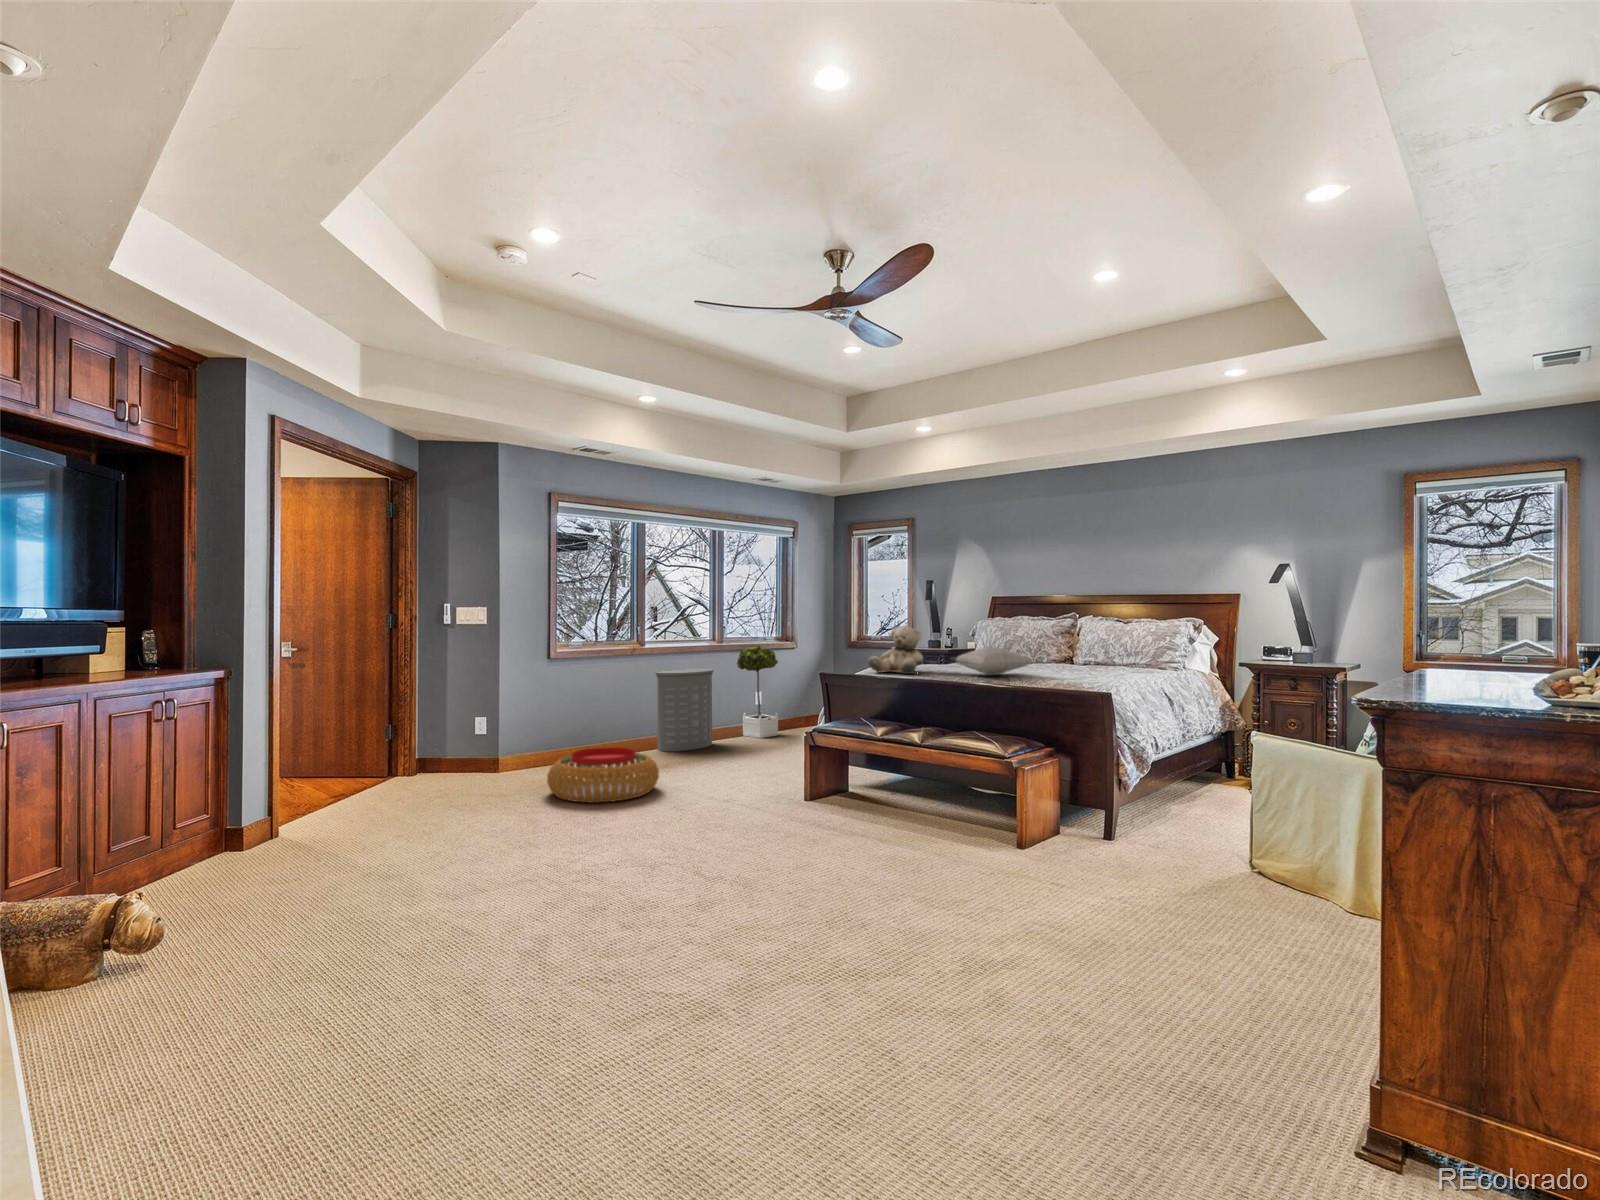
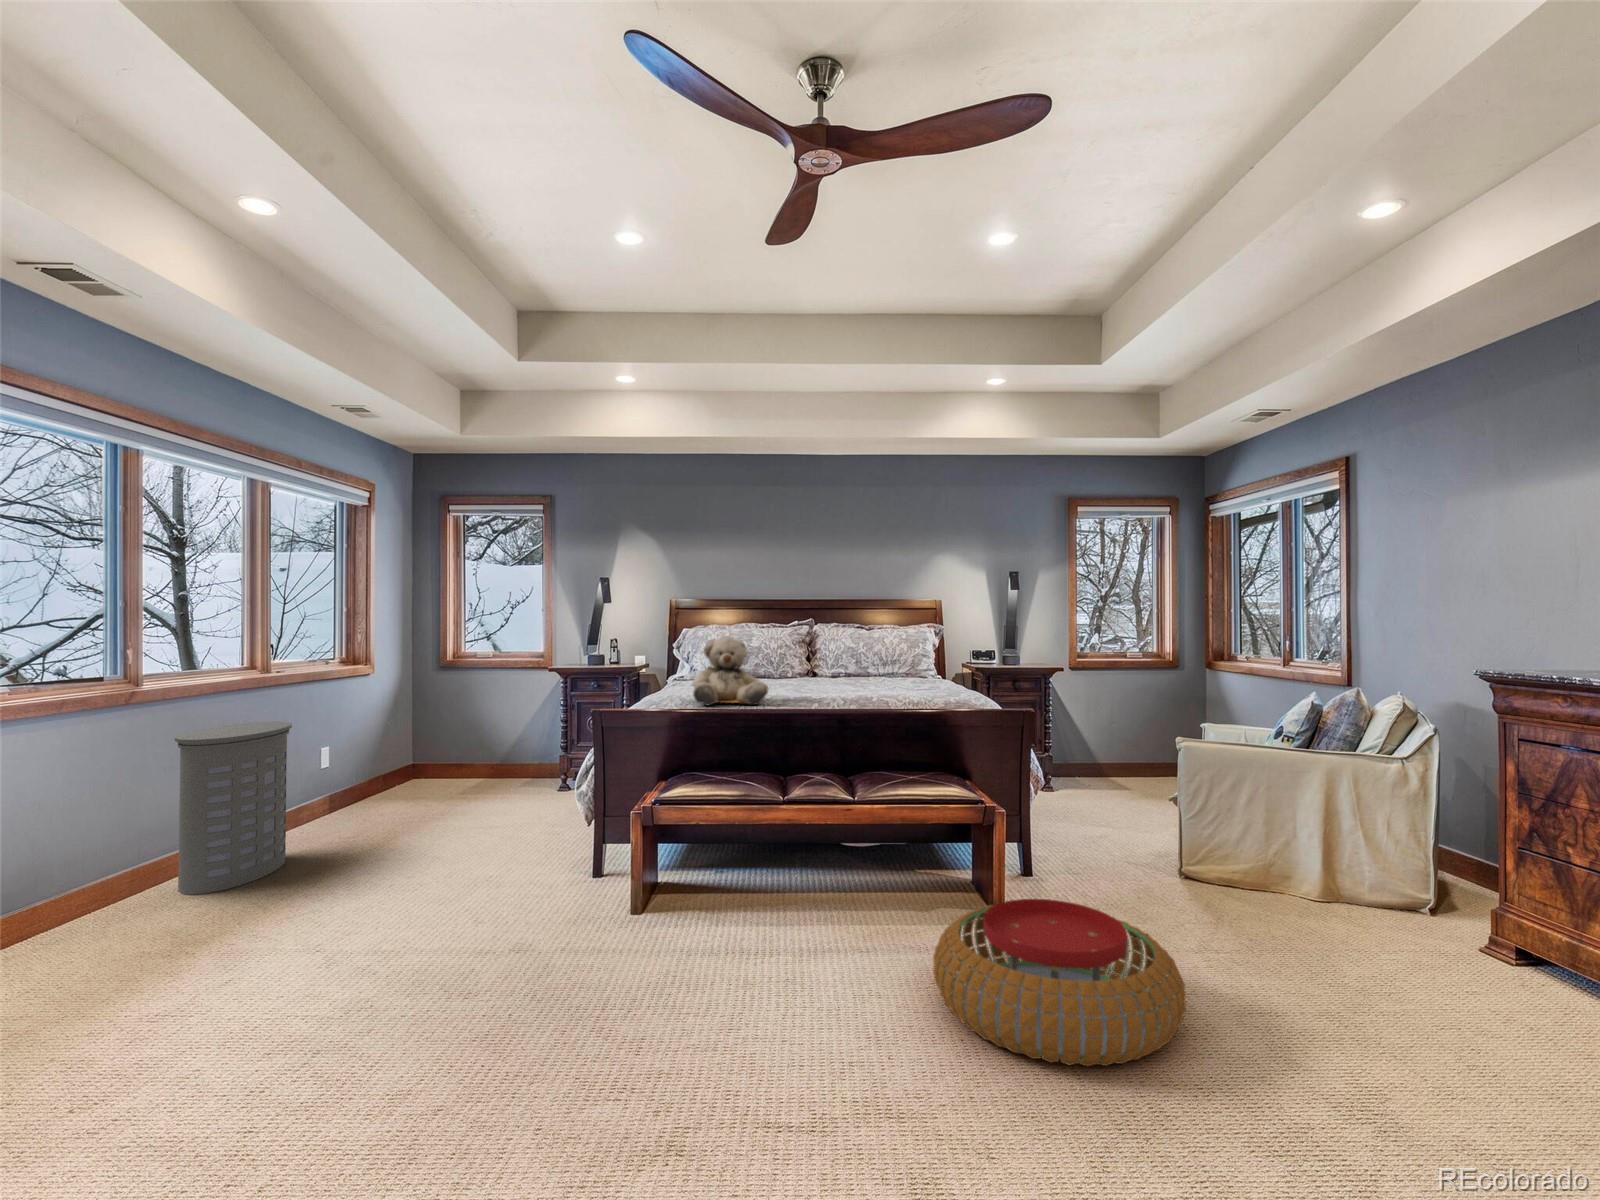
potted tree: present [737,645,778,738] -> none [300,674,375,829]
pillow: present [949,646,1032,675] -> none [798,660,898,698]
pouf: present [547,747,659,803] -> present [933,899,1186,1067]

